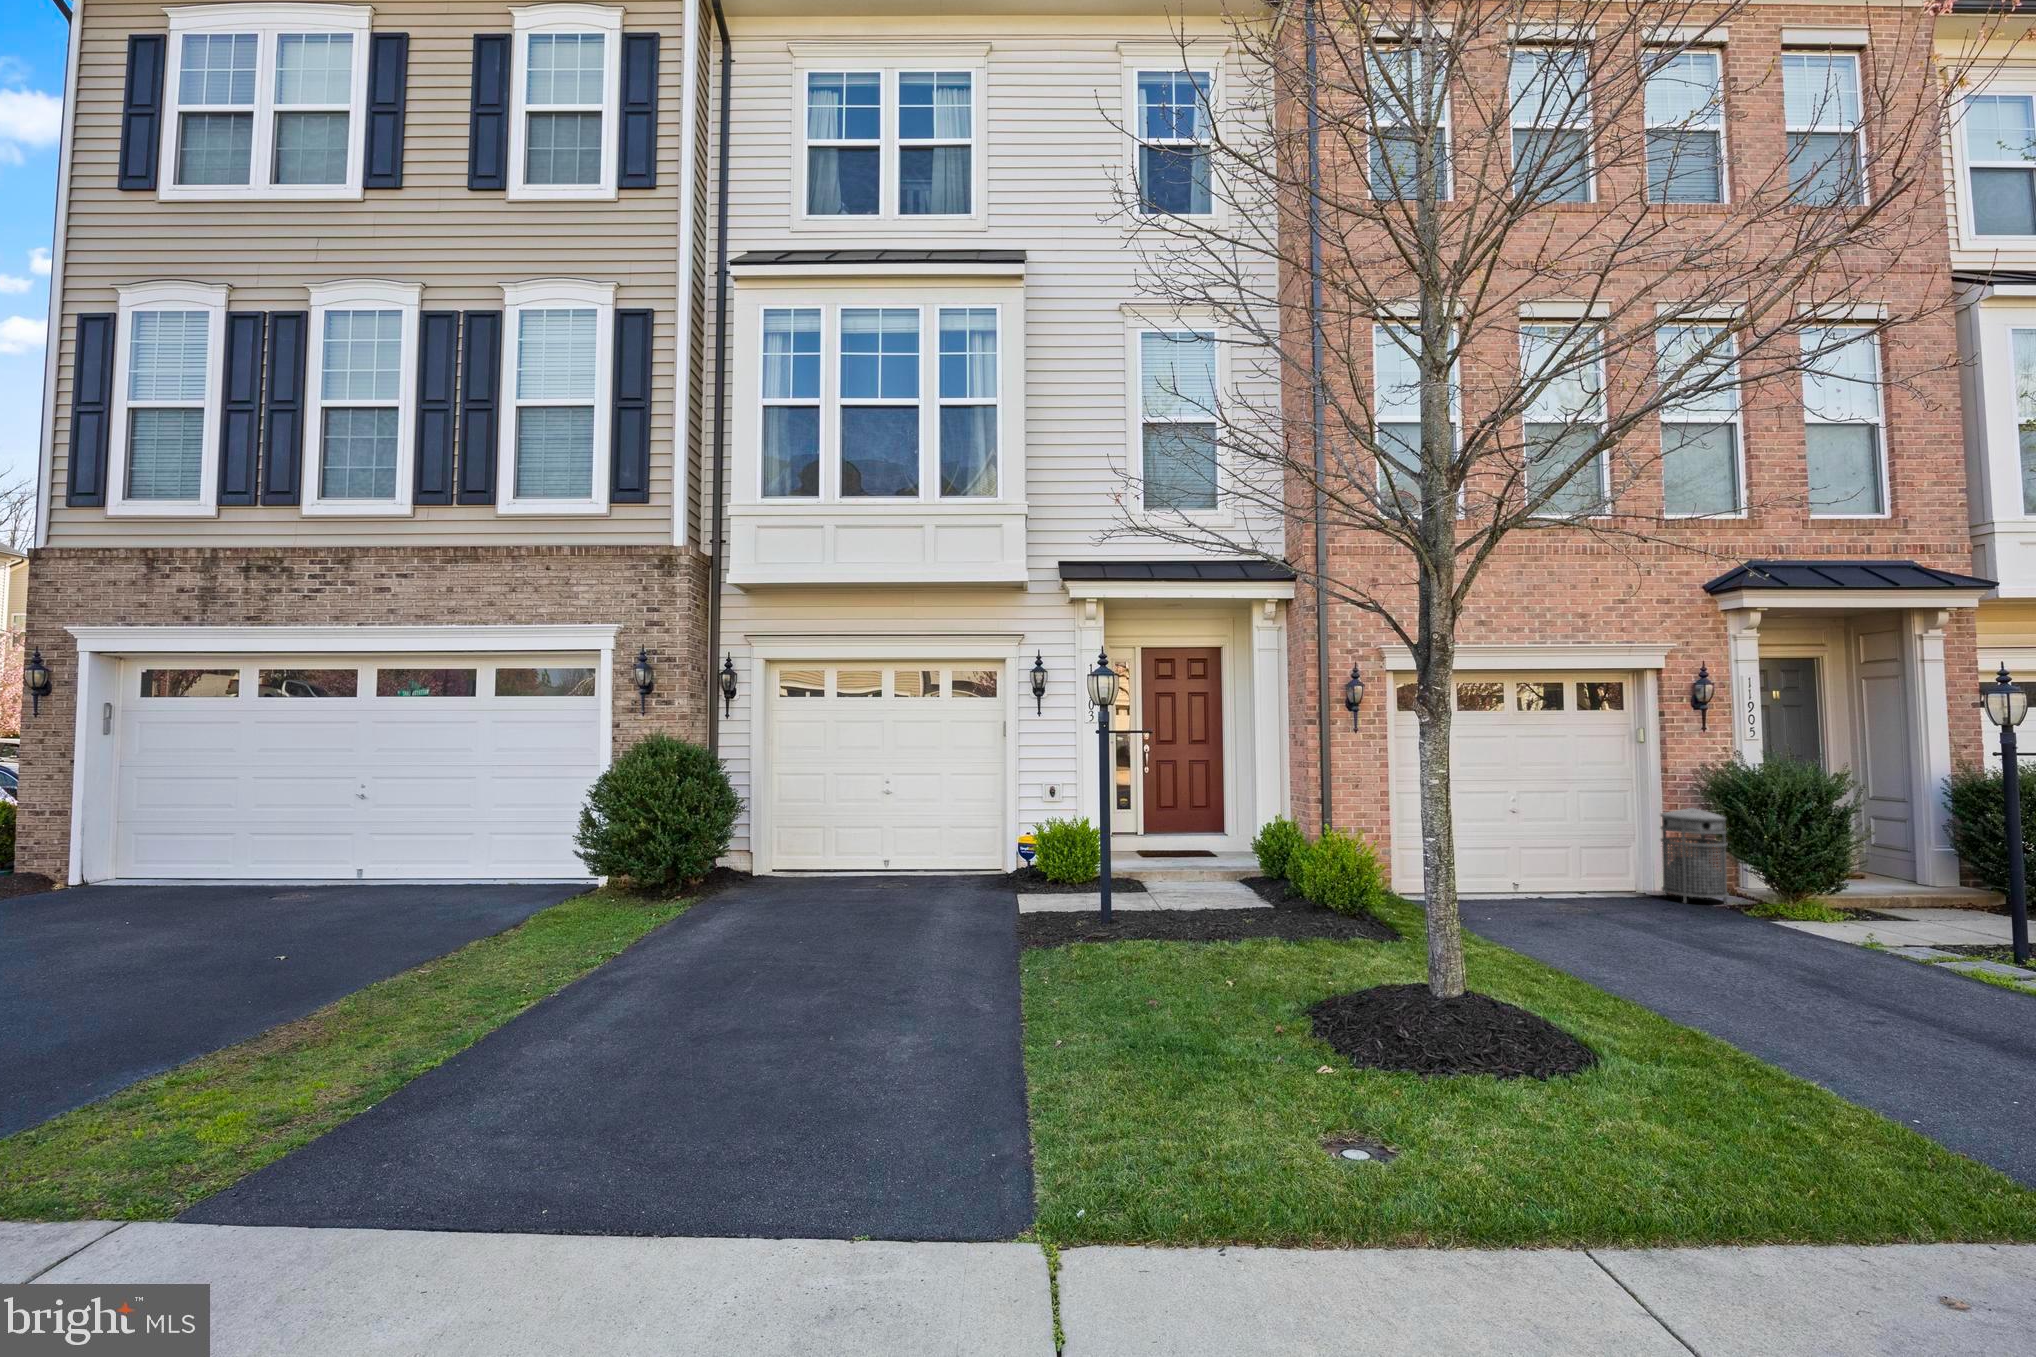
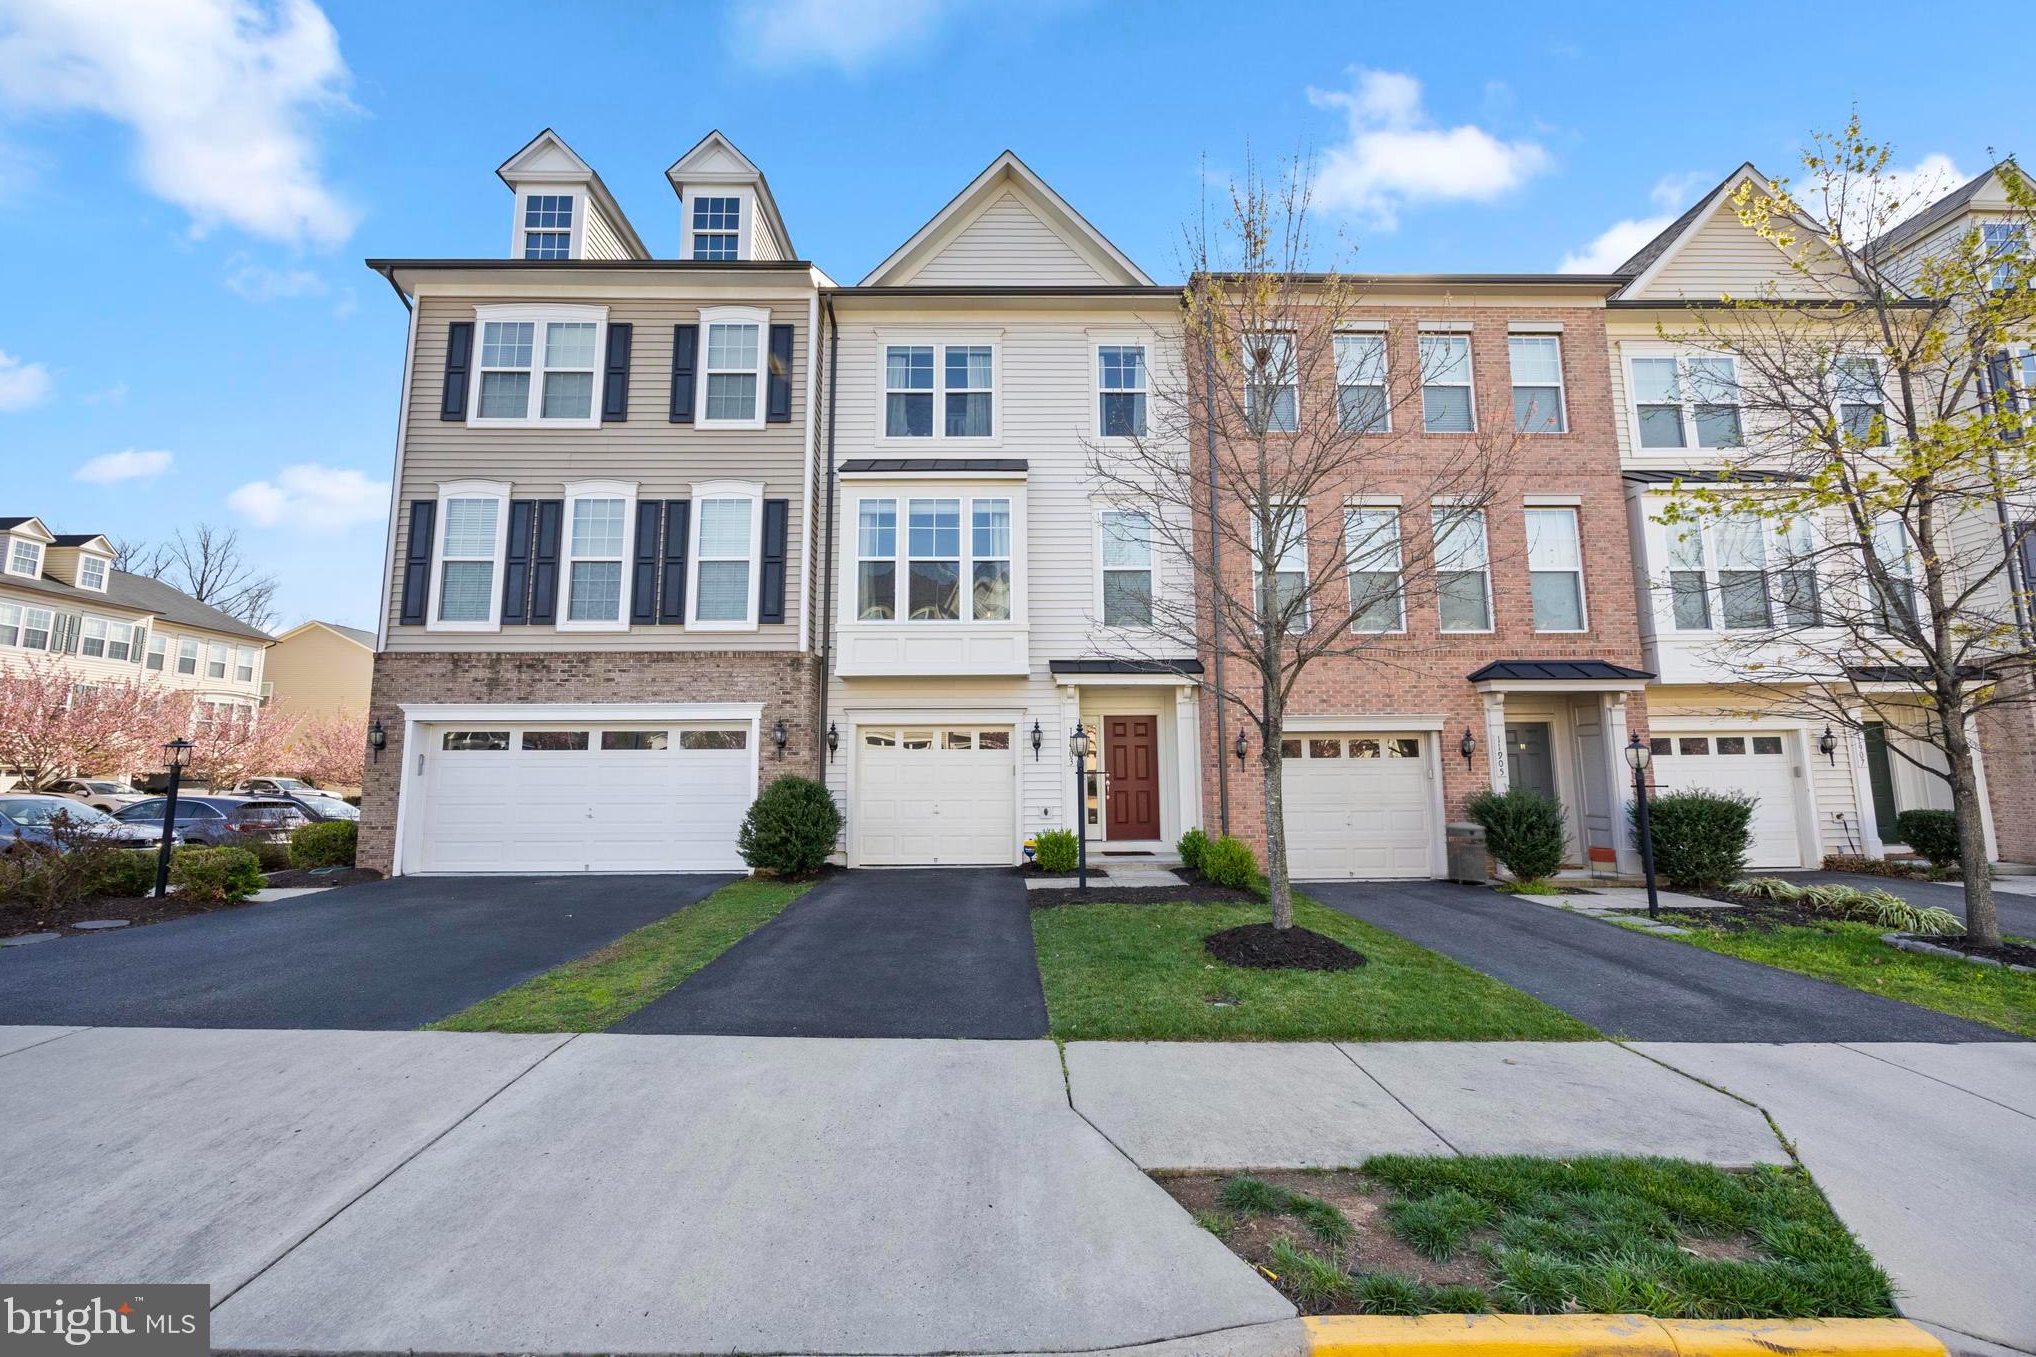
planter: none [1877,847,1925,899] -> present [1588,847,1618,880]

